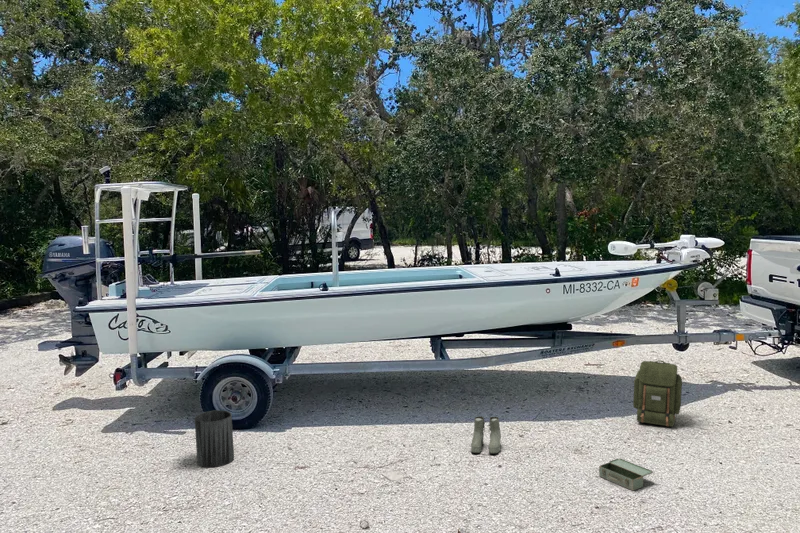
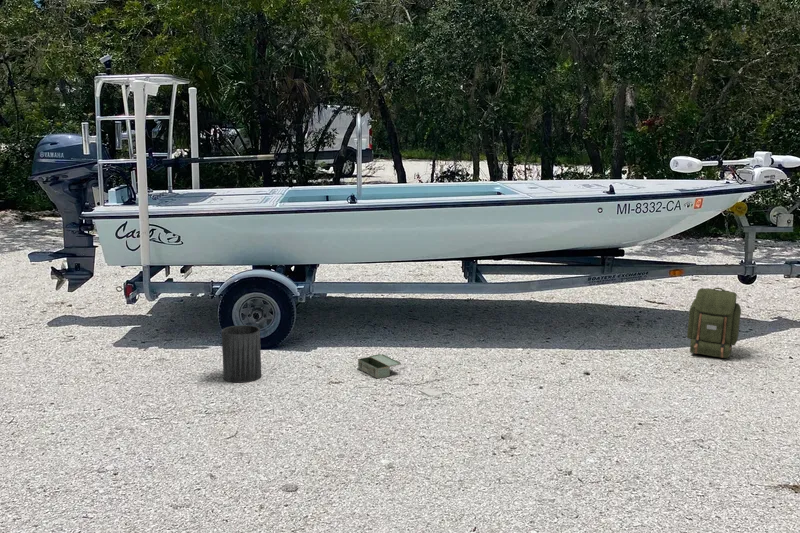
boots: present [471,416,501,454] -> none [512,340,544,377]
toolbox: present [599,459,653,491] -> present [358,354,401,378]

